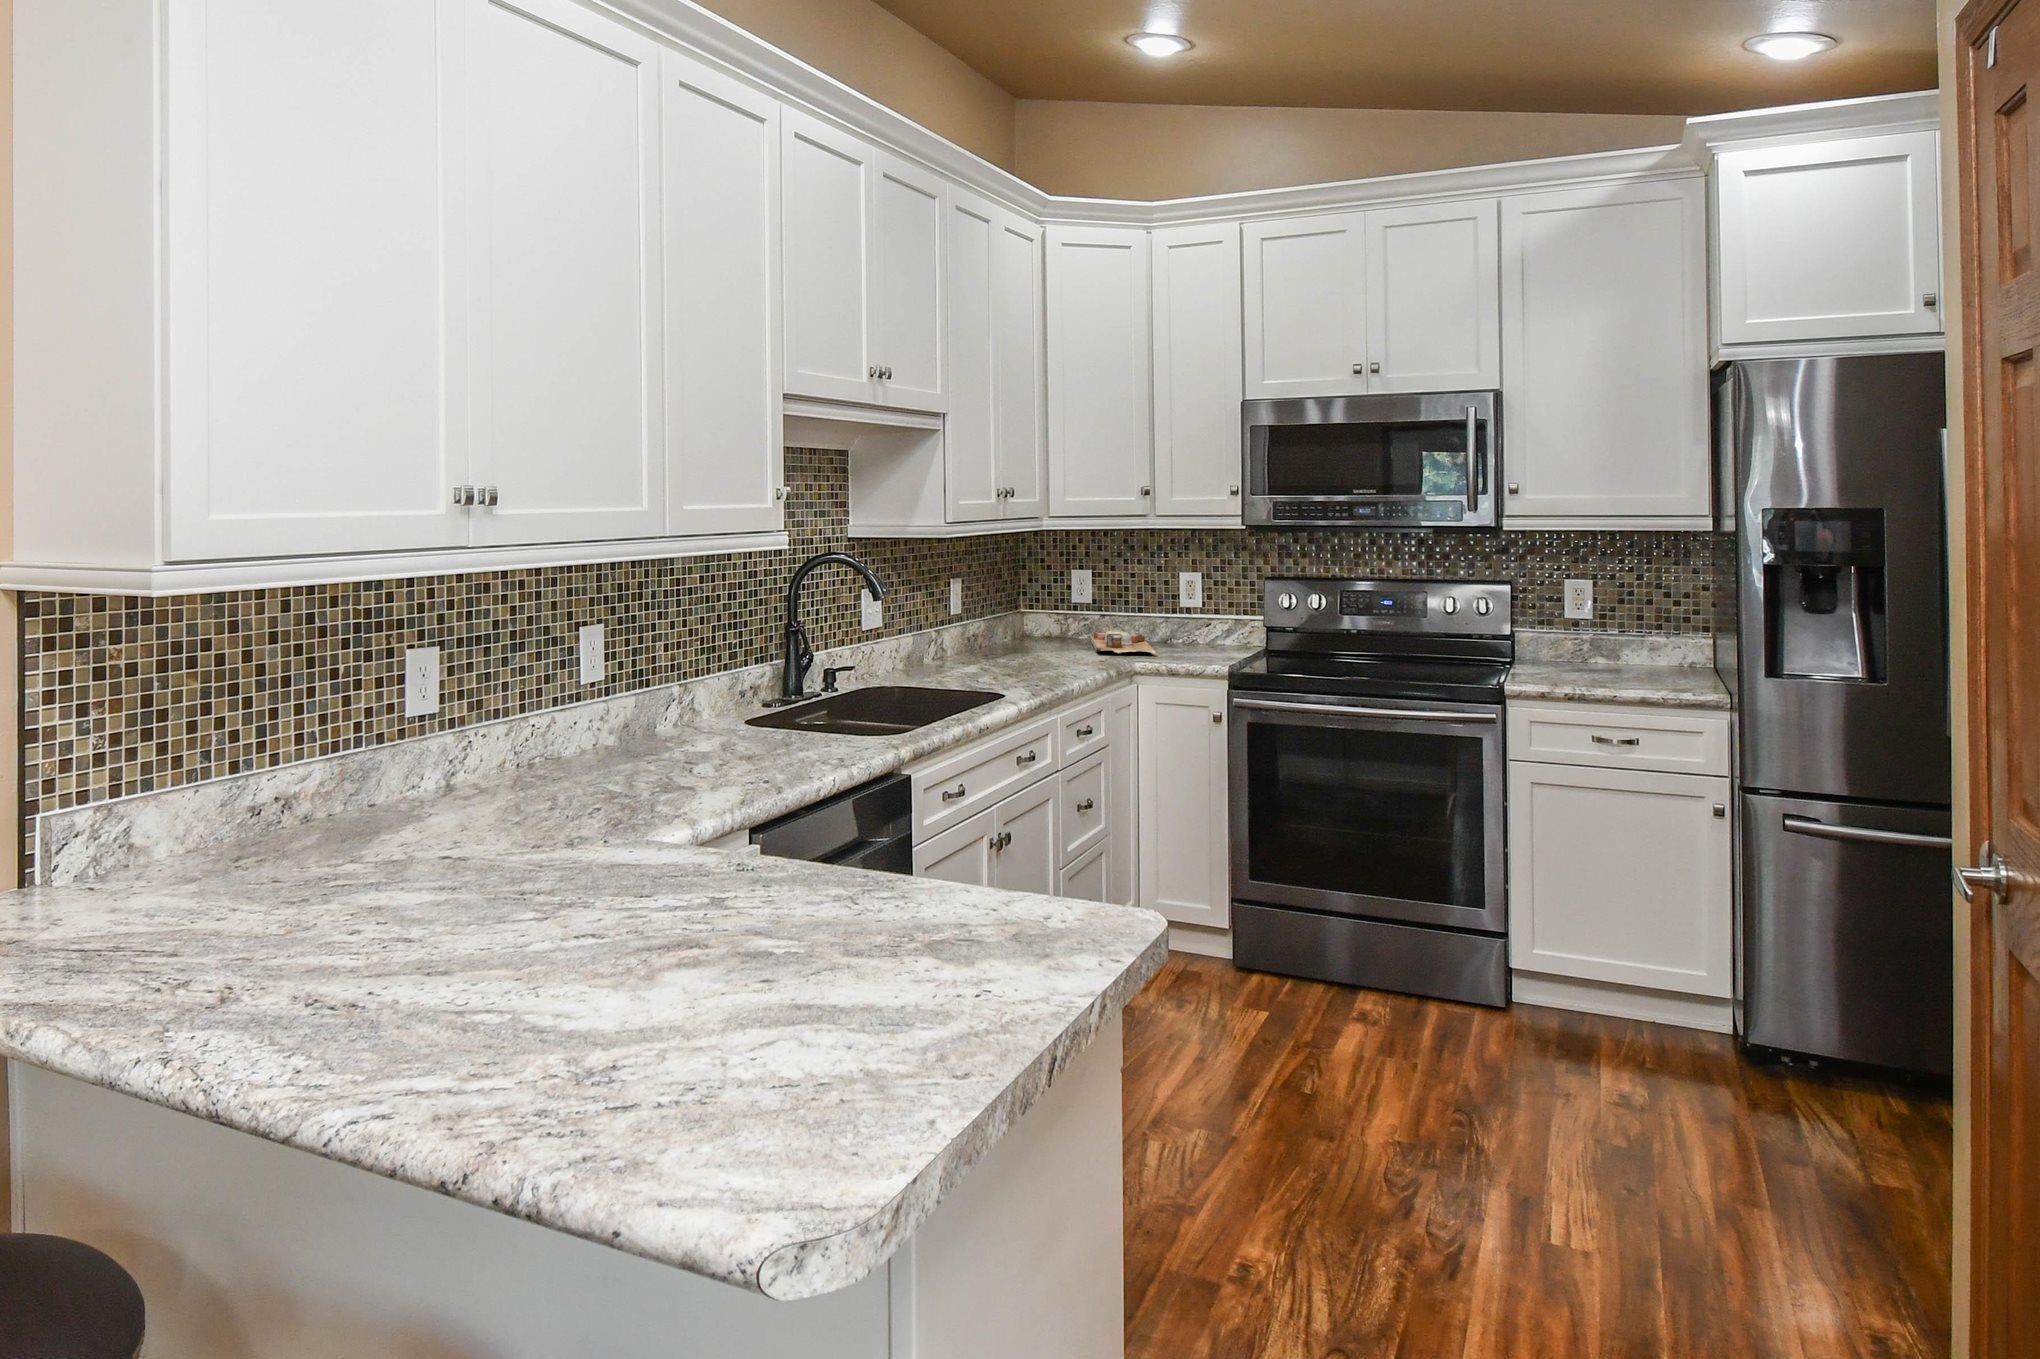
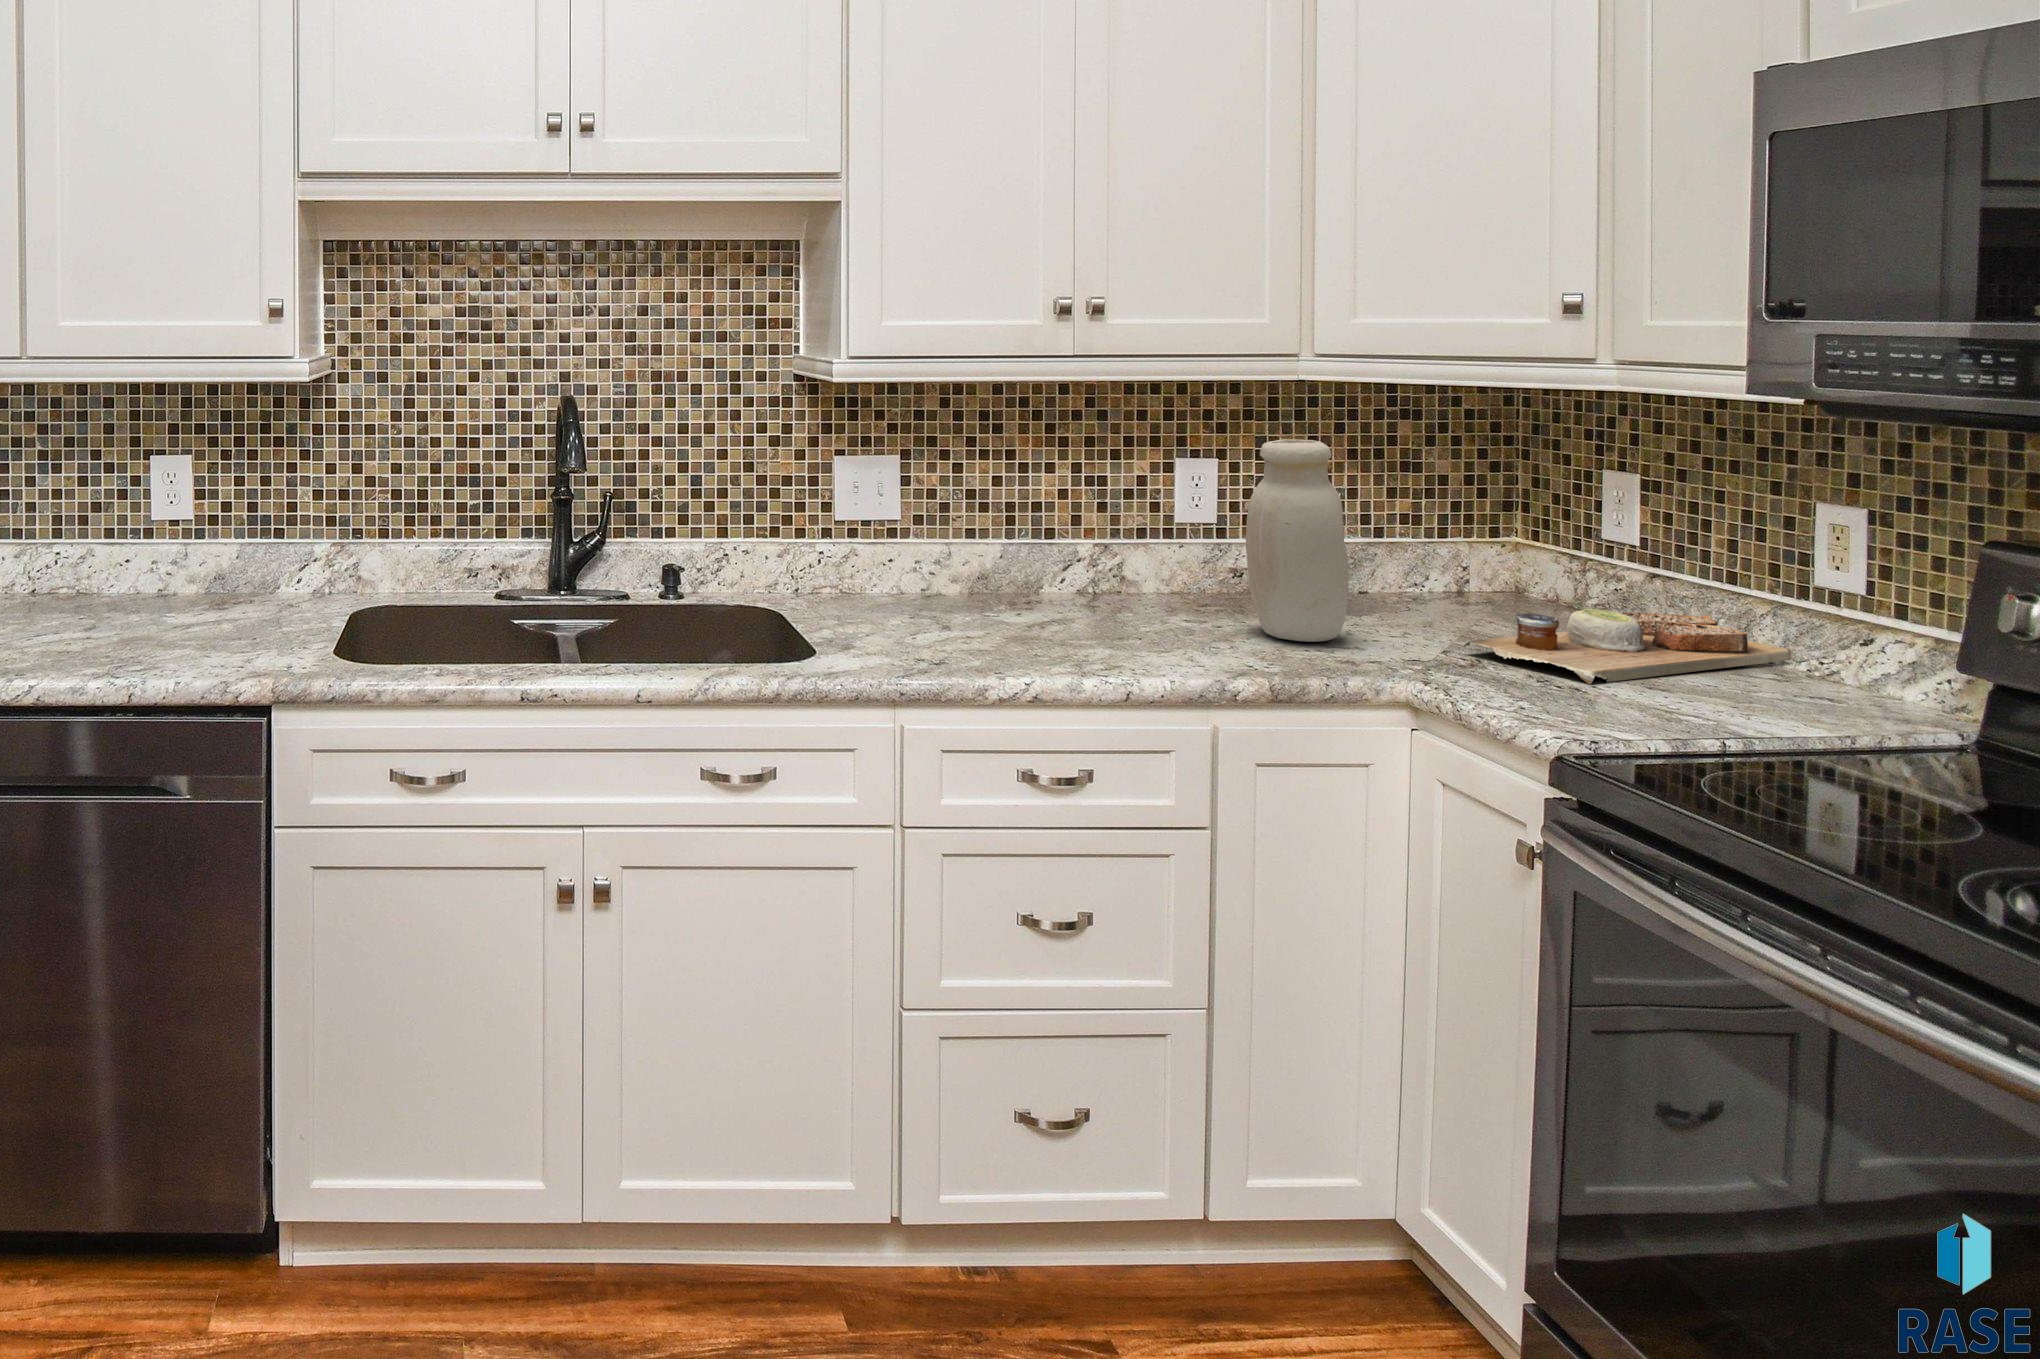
jar: none [1023,562,1073,660] -> present [1246,439,1348,642]

